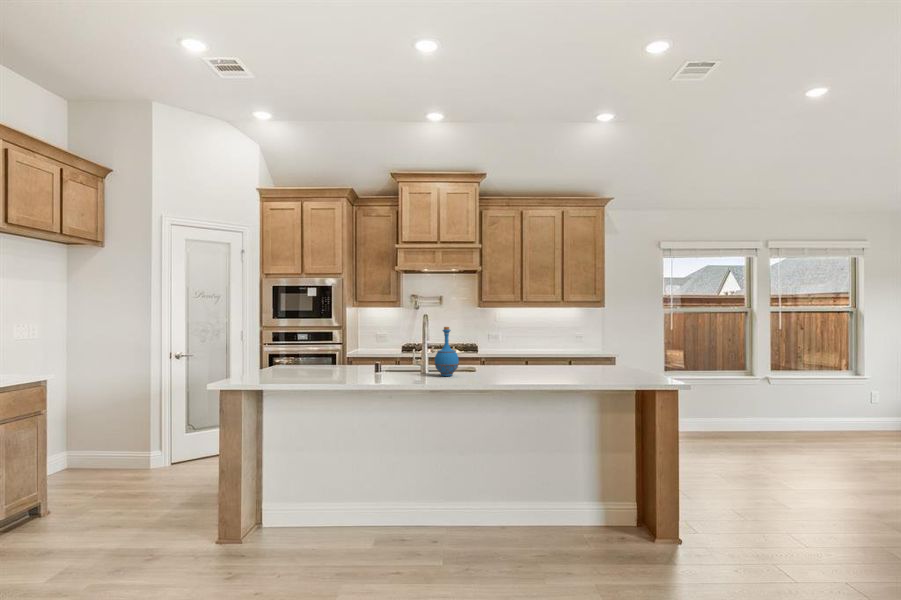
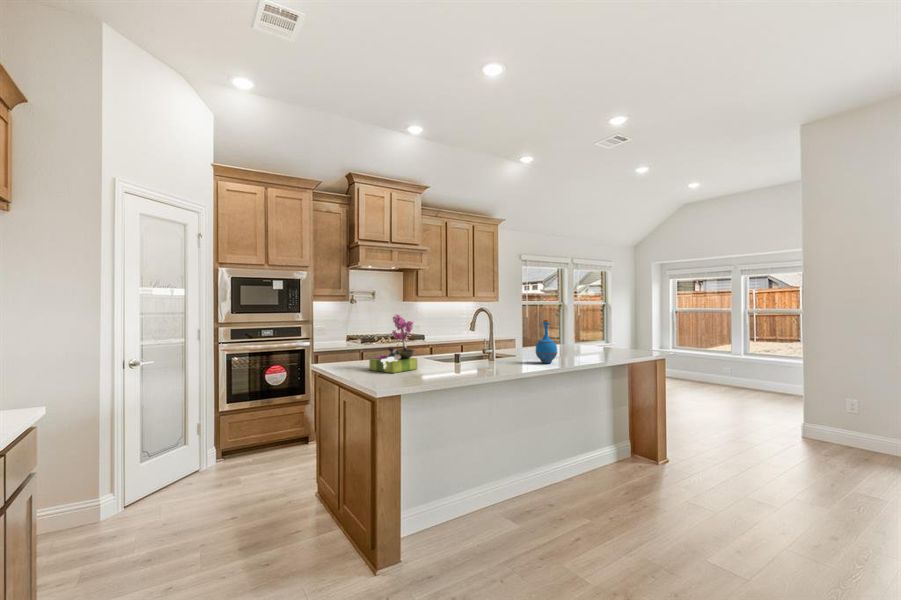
flower arrangement: none [276,318,317,372] -> present [369,314,417,373]

